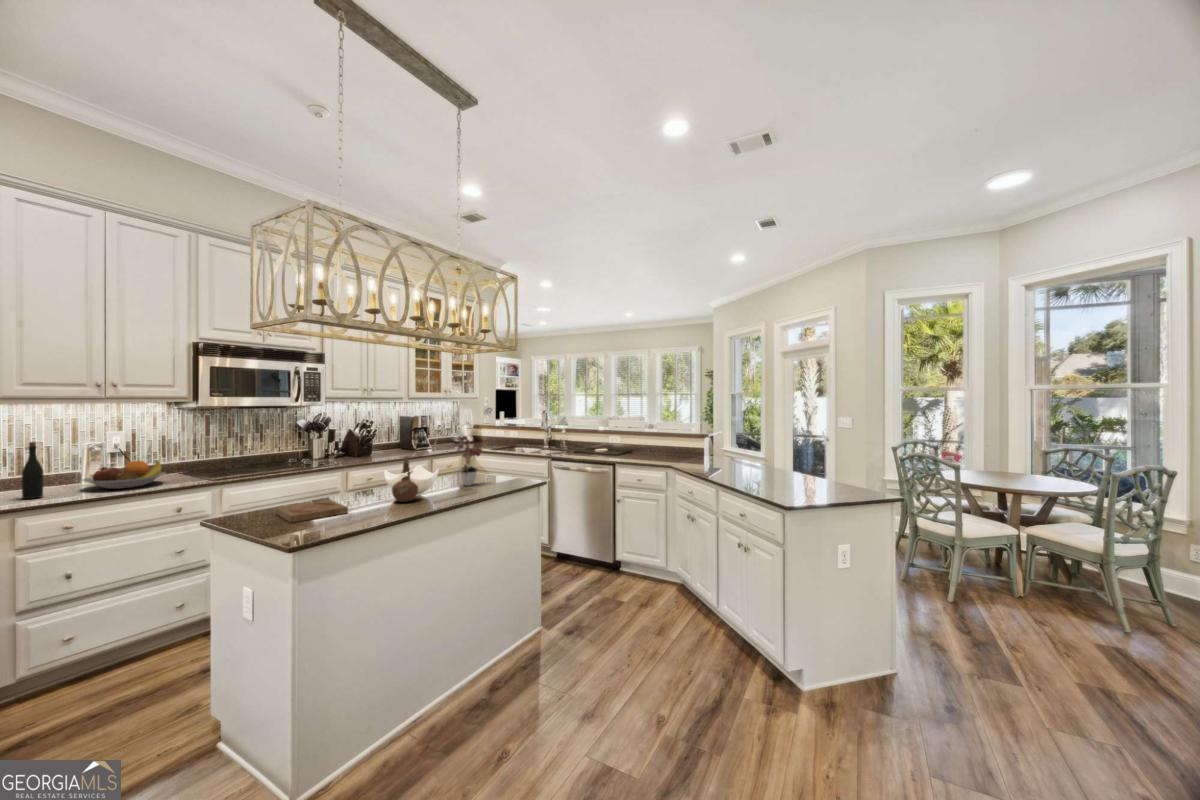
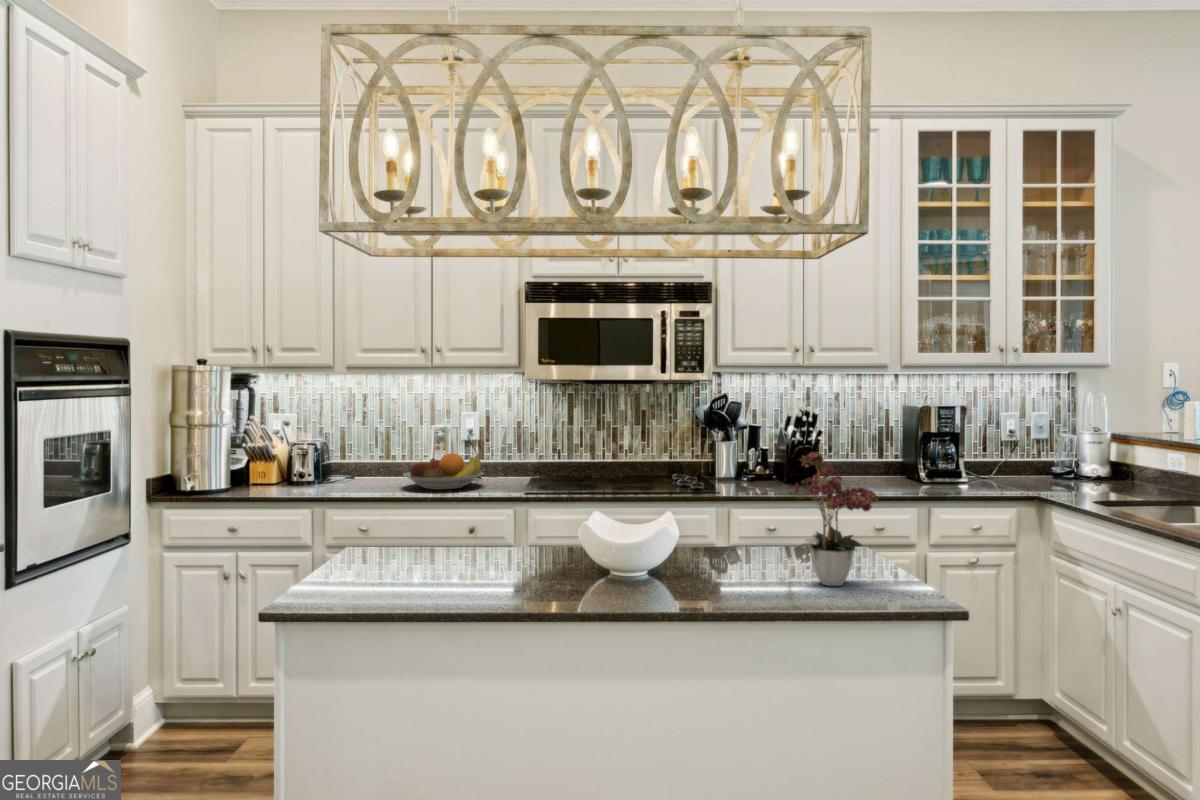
bottle: present [21,442,44,499] -> none [350,420,368,489]
ceramic pitcher: present [392,457,418,502] -> none [592,487,652,592]
tray: present [276,500,348,523] -> none [392,551,515,588]

